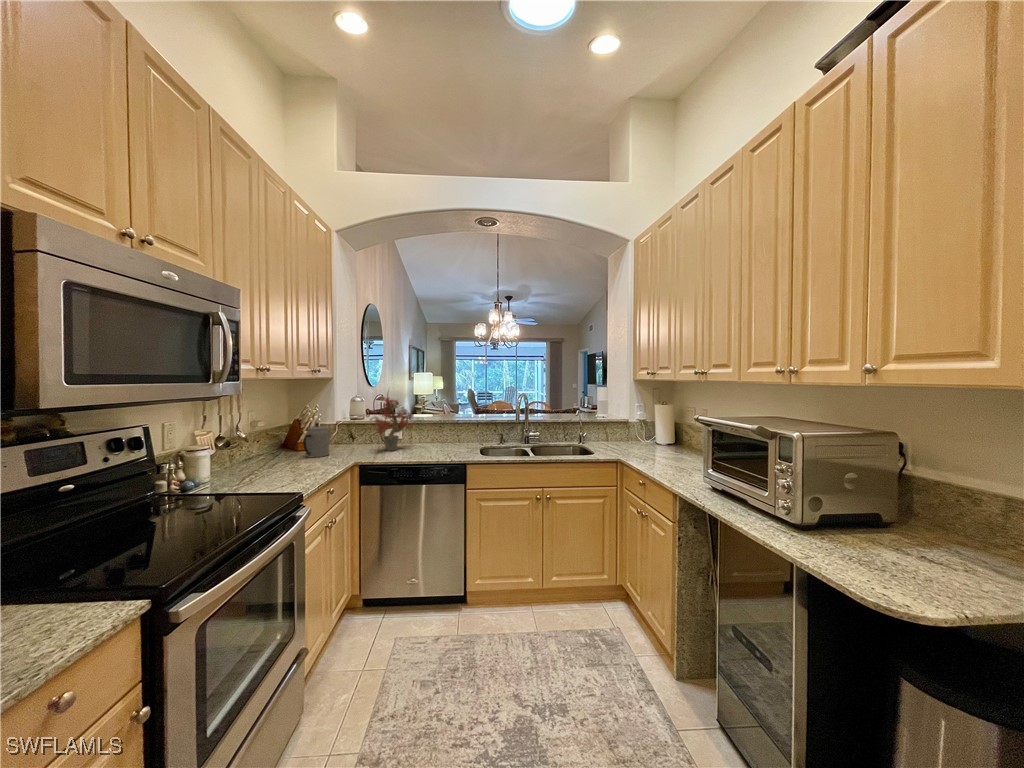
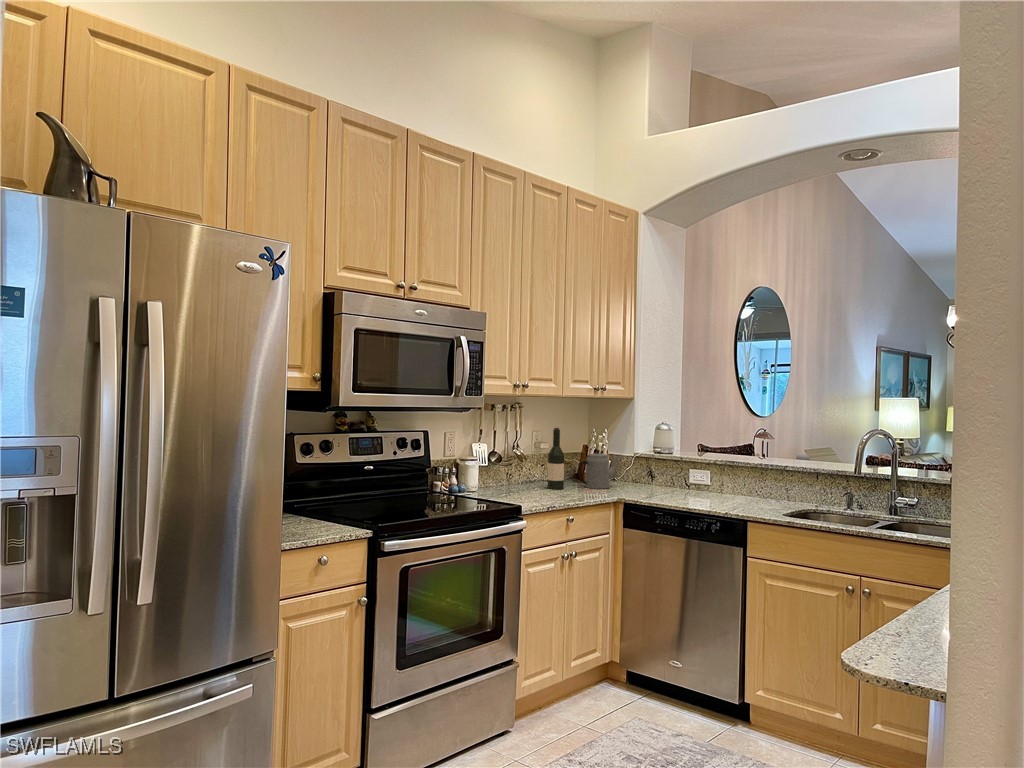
potted plant: present [374,394,413,451] -> none [653,413,719,495]
wine bottle: none [274,407,293,465] -> present [547,428,564,489]

